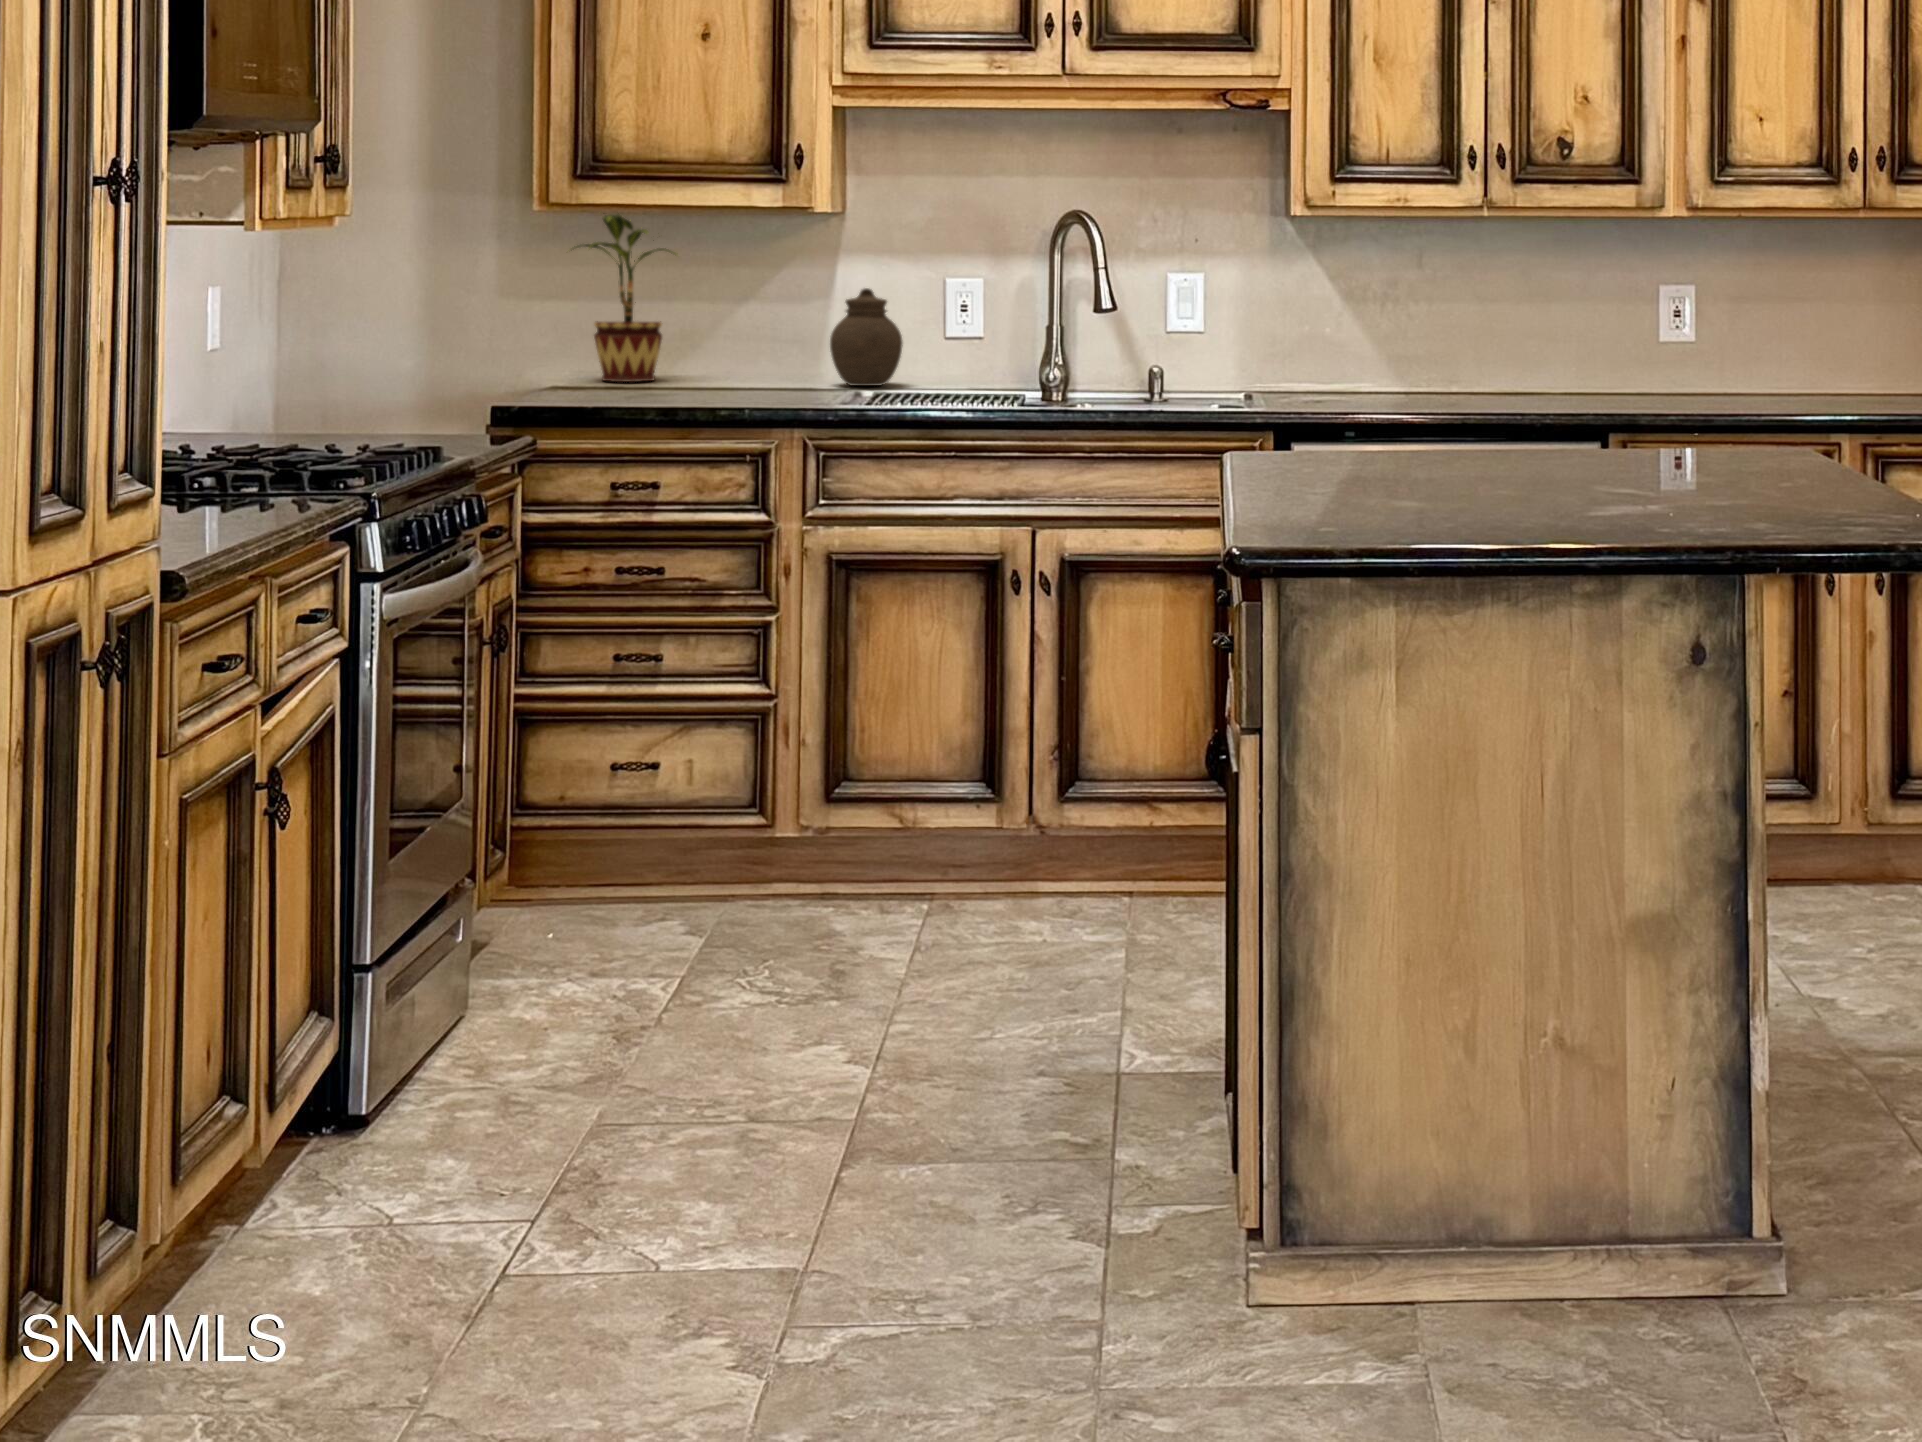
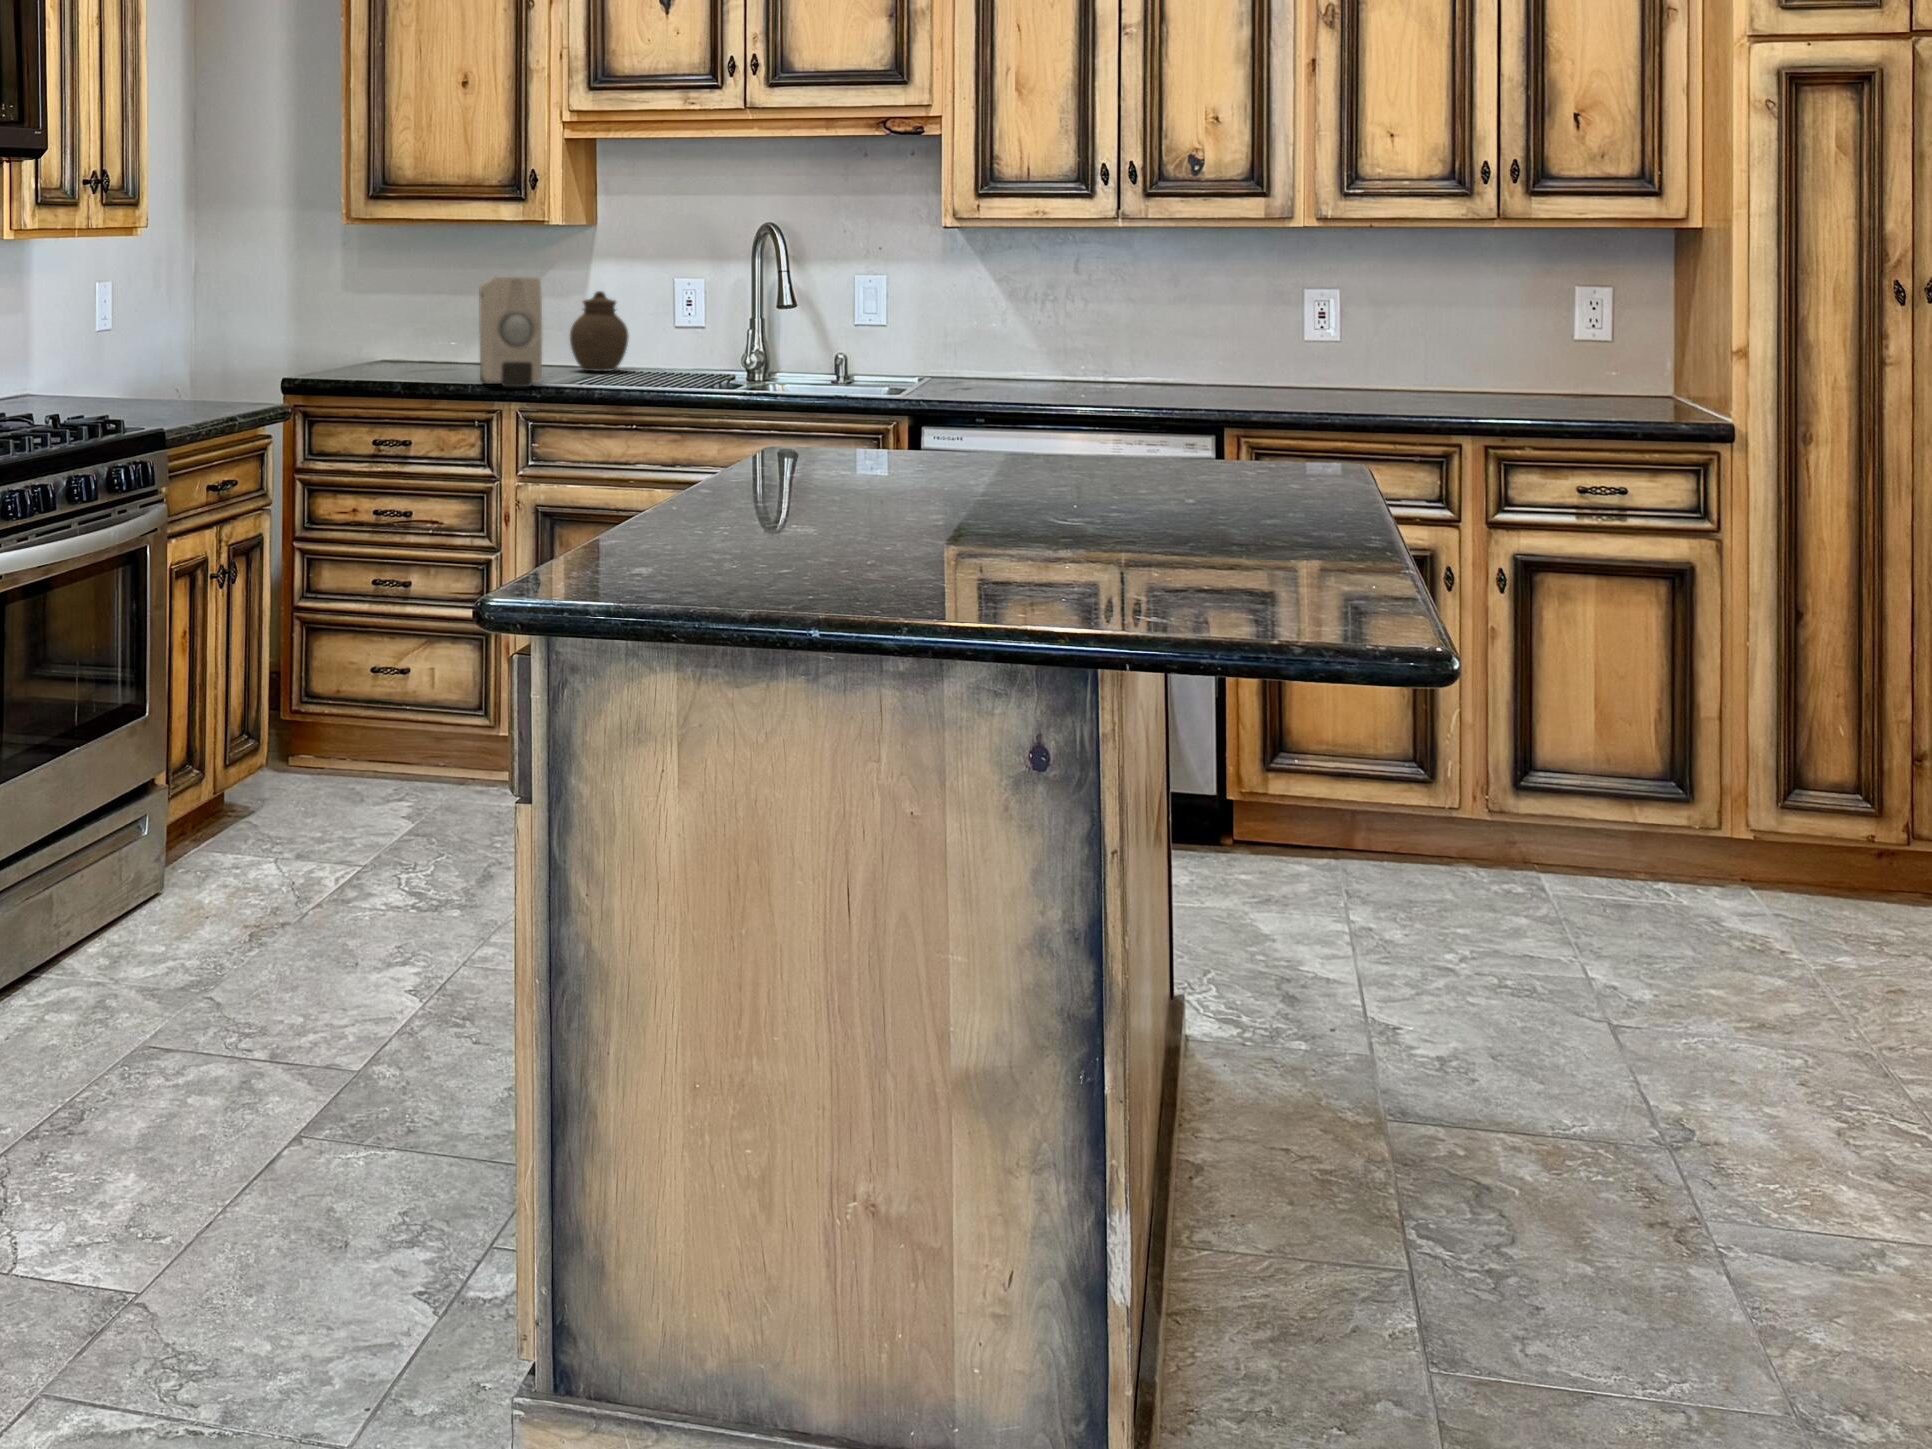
potted plant: present [572,214,677,382] -> none [370,227,476,364]
soap dispenser: none [742,277,832,411] -> present [479,277,542,387]

